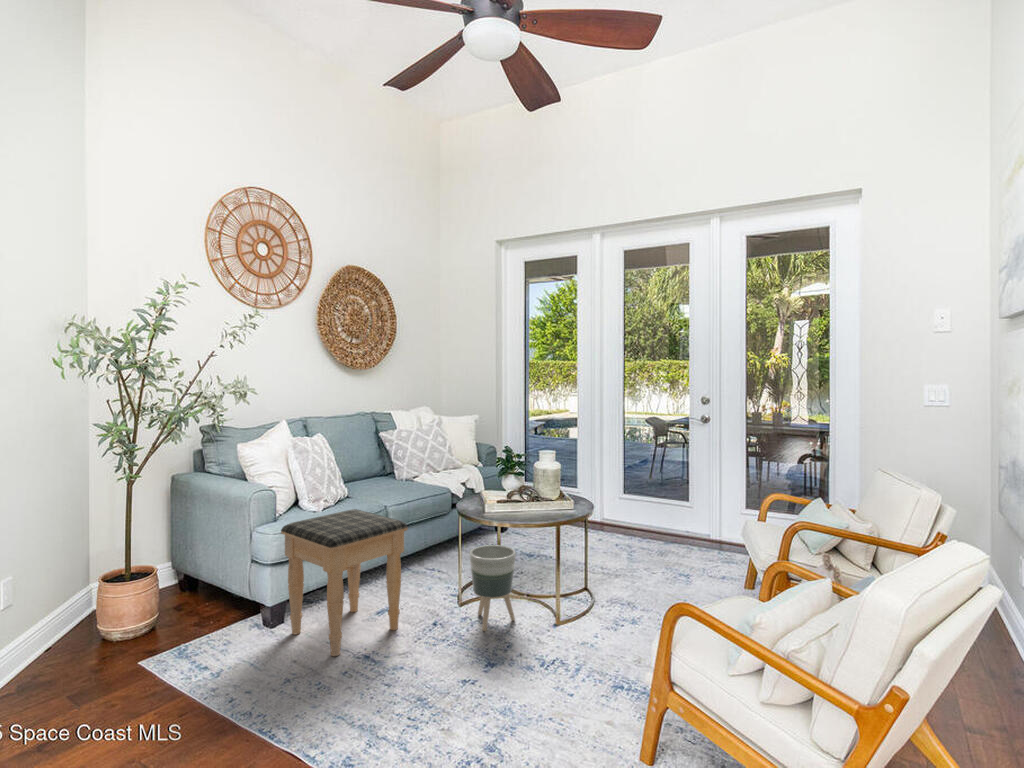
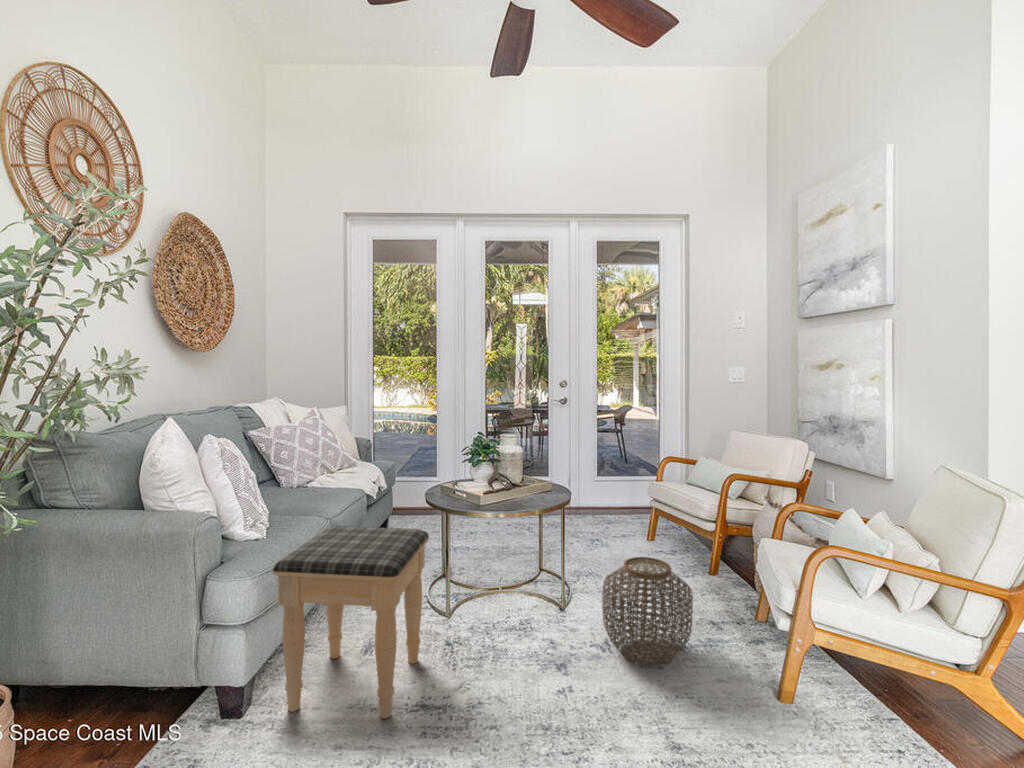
planter: present [470,545,516,631] -> none [480,539,530,633]
woven basket: none [530,582,620,695] -> present [602,557,693,666]

